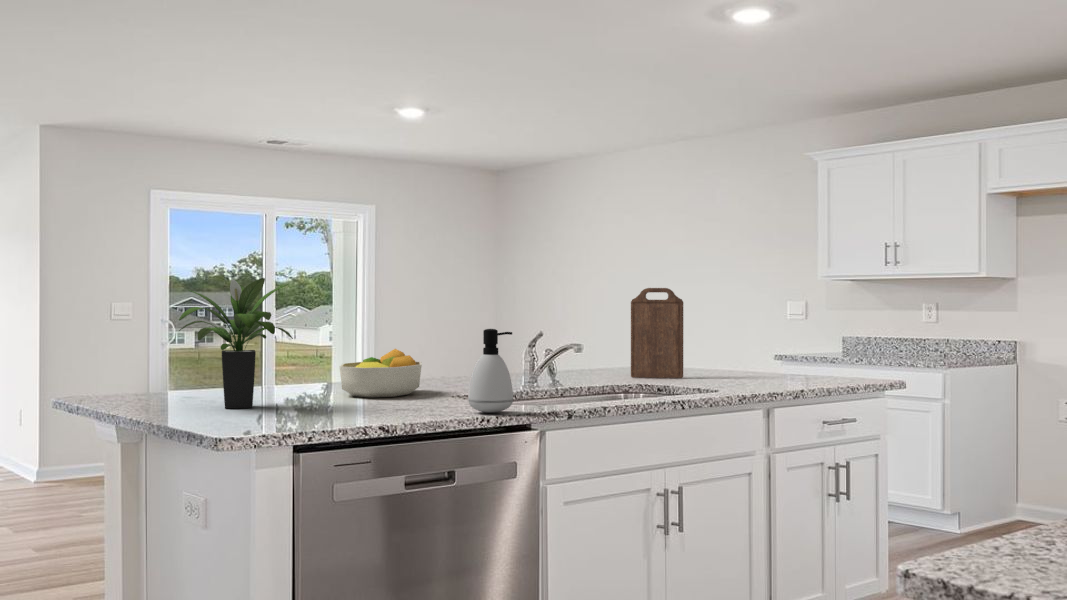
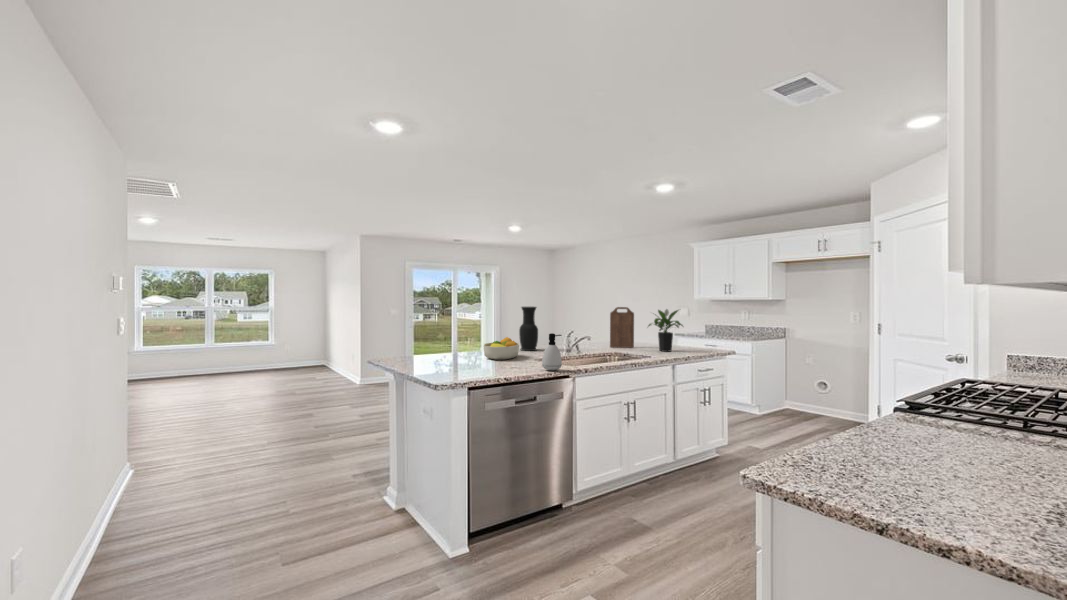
potted plant: present [179,278,293,408] -> present [648,309,683,352]
vase: none [427,285,469,384] -> present [519,307,538,351]

